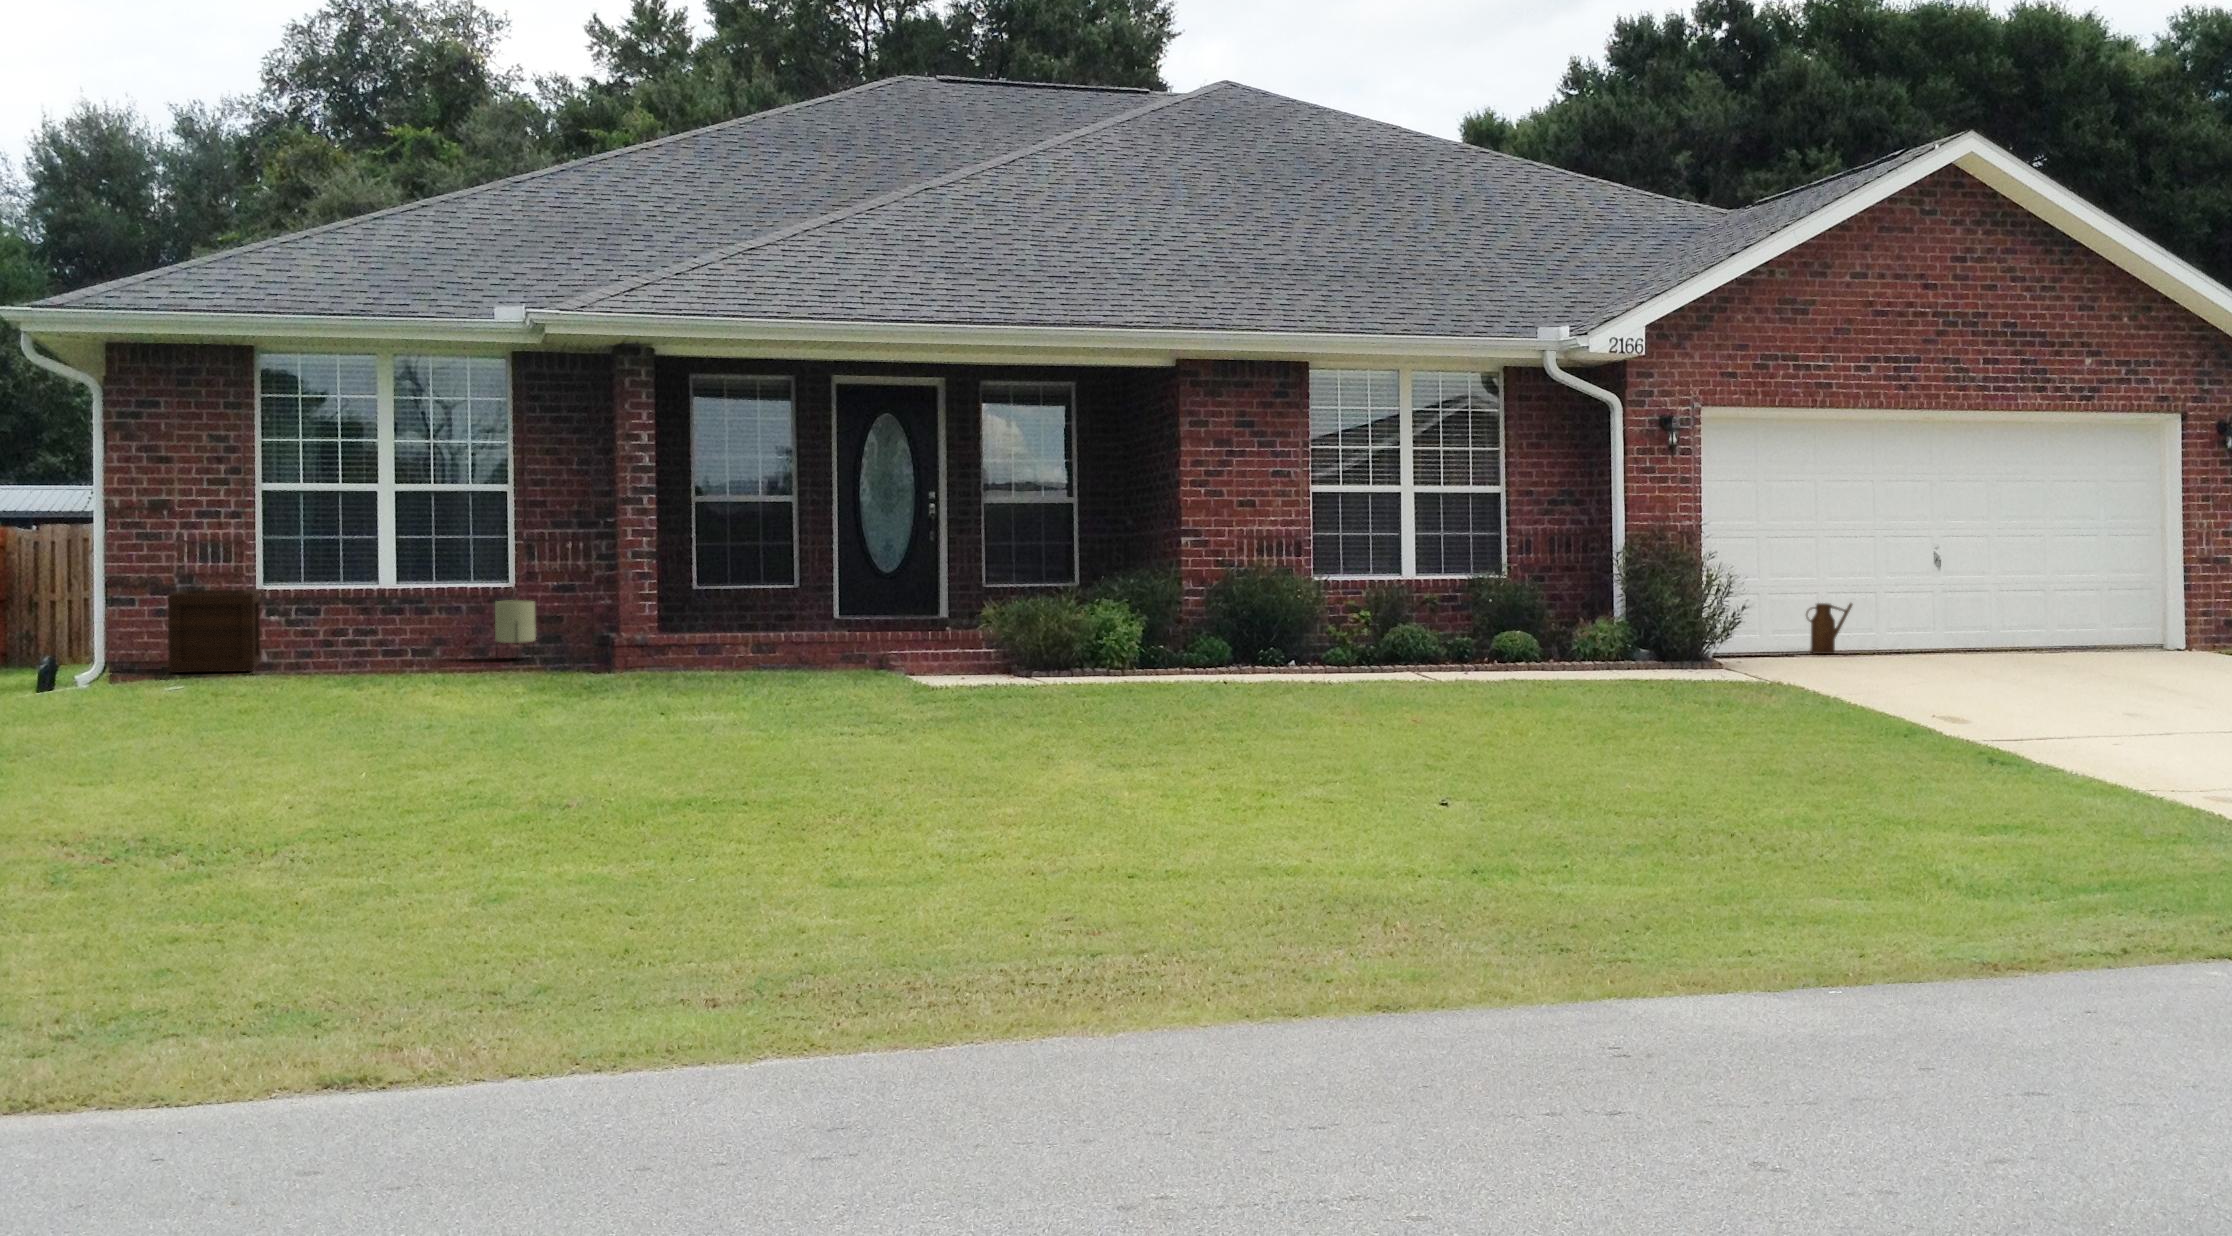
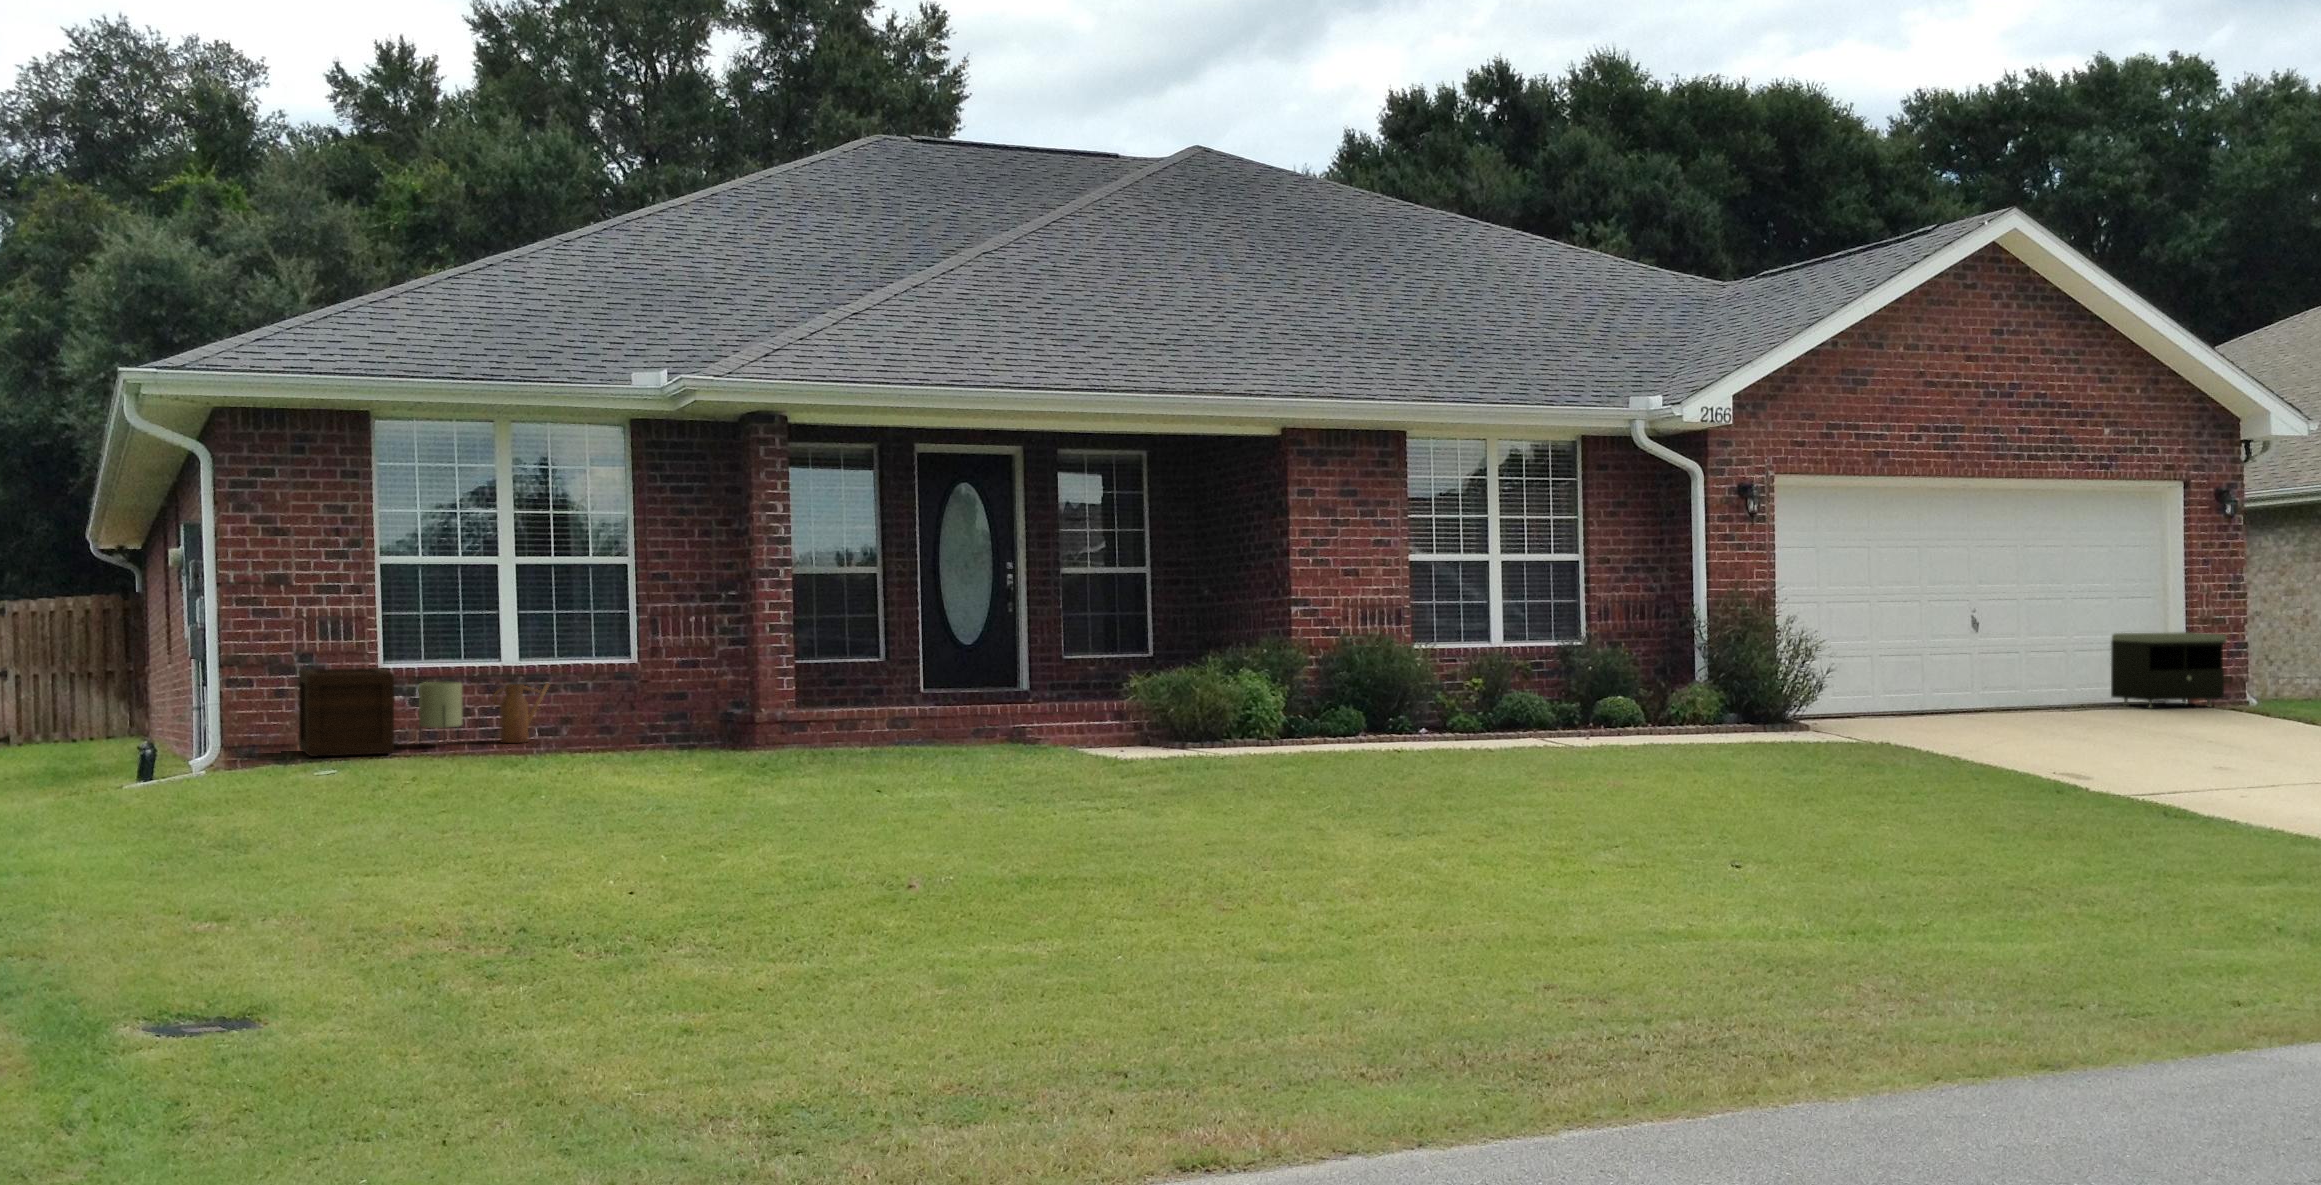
storage bench: none [2091,573,2216,652] -> present [2111,632,2227,708]
planter: present [495,600,536,655] -> present [419,682,462,743]
watering can: present [1806,603,1852,654] -> present [493,683,549,743]

